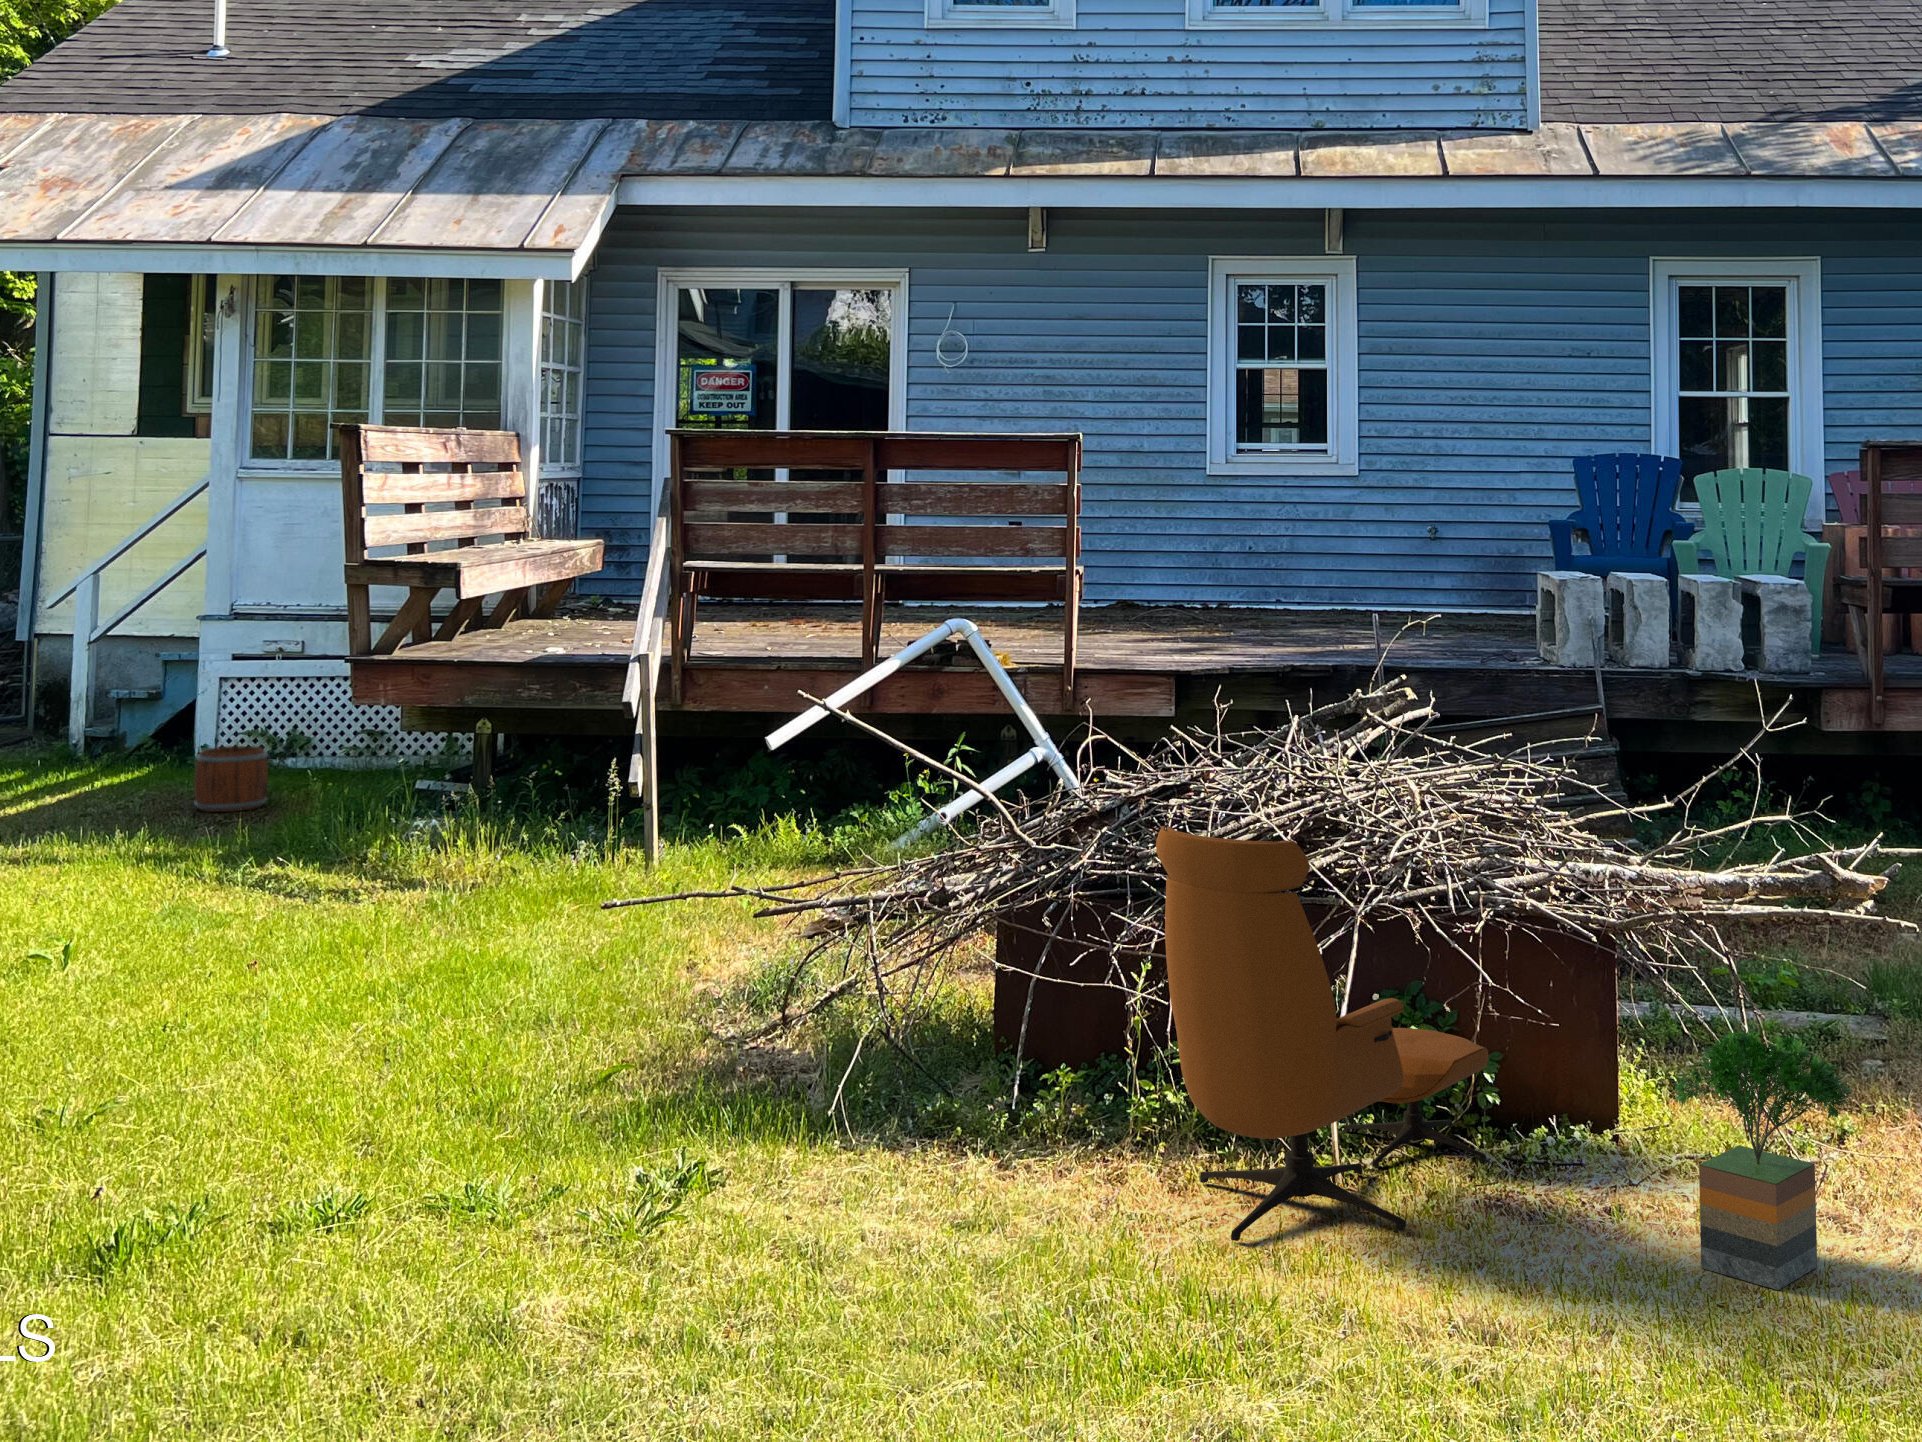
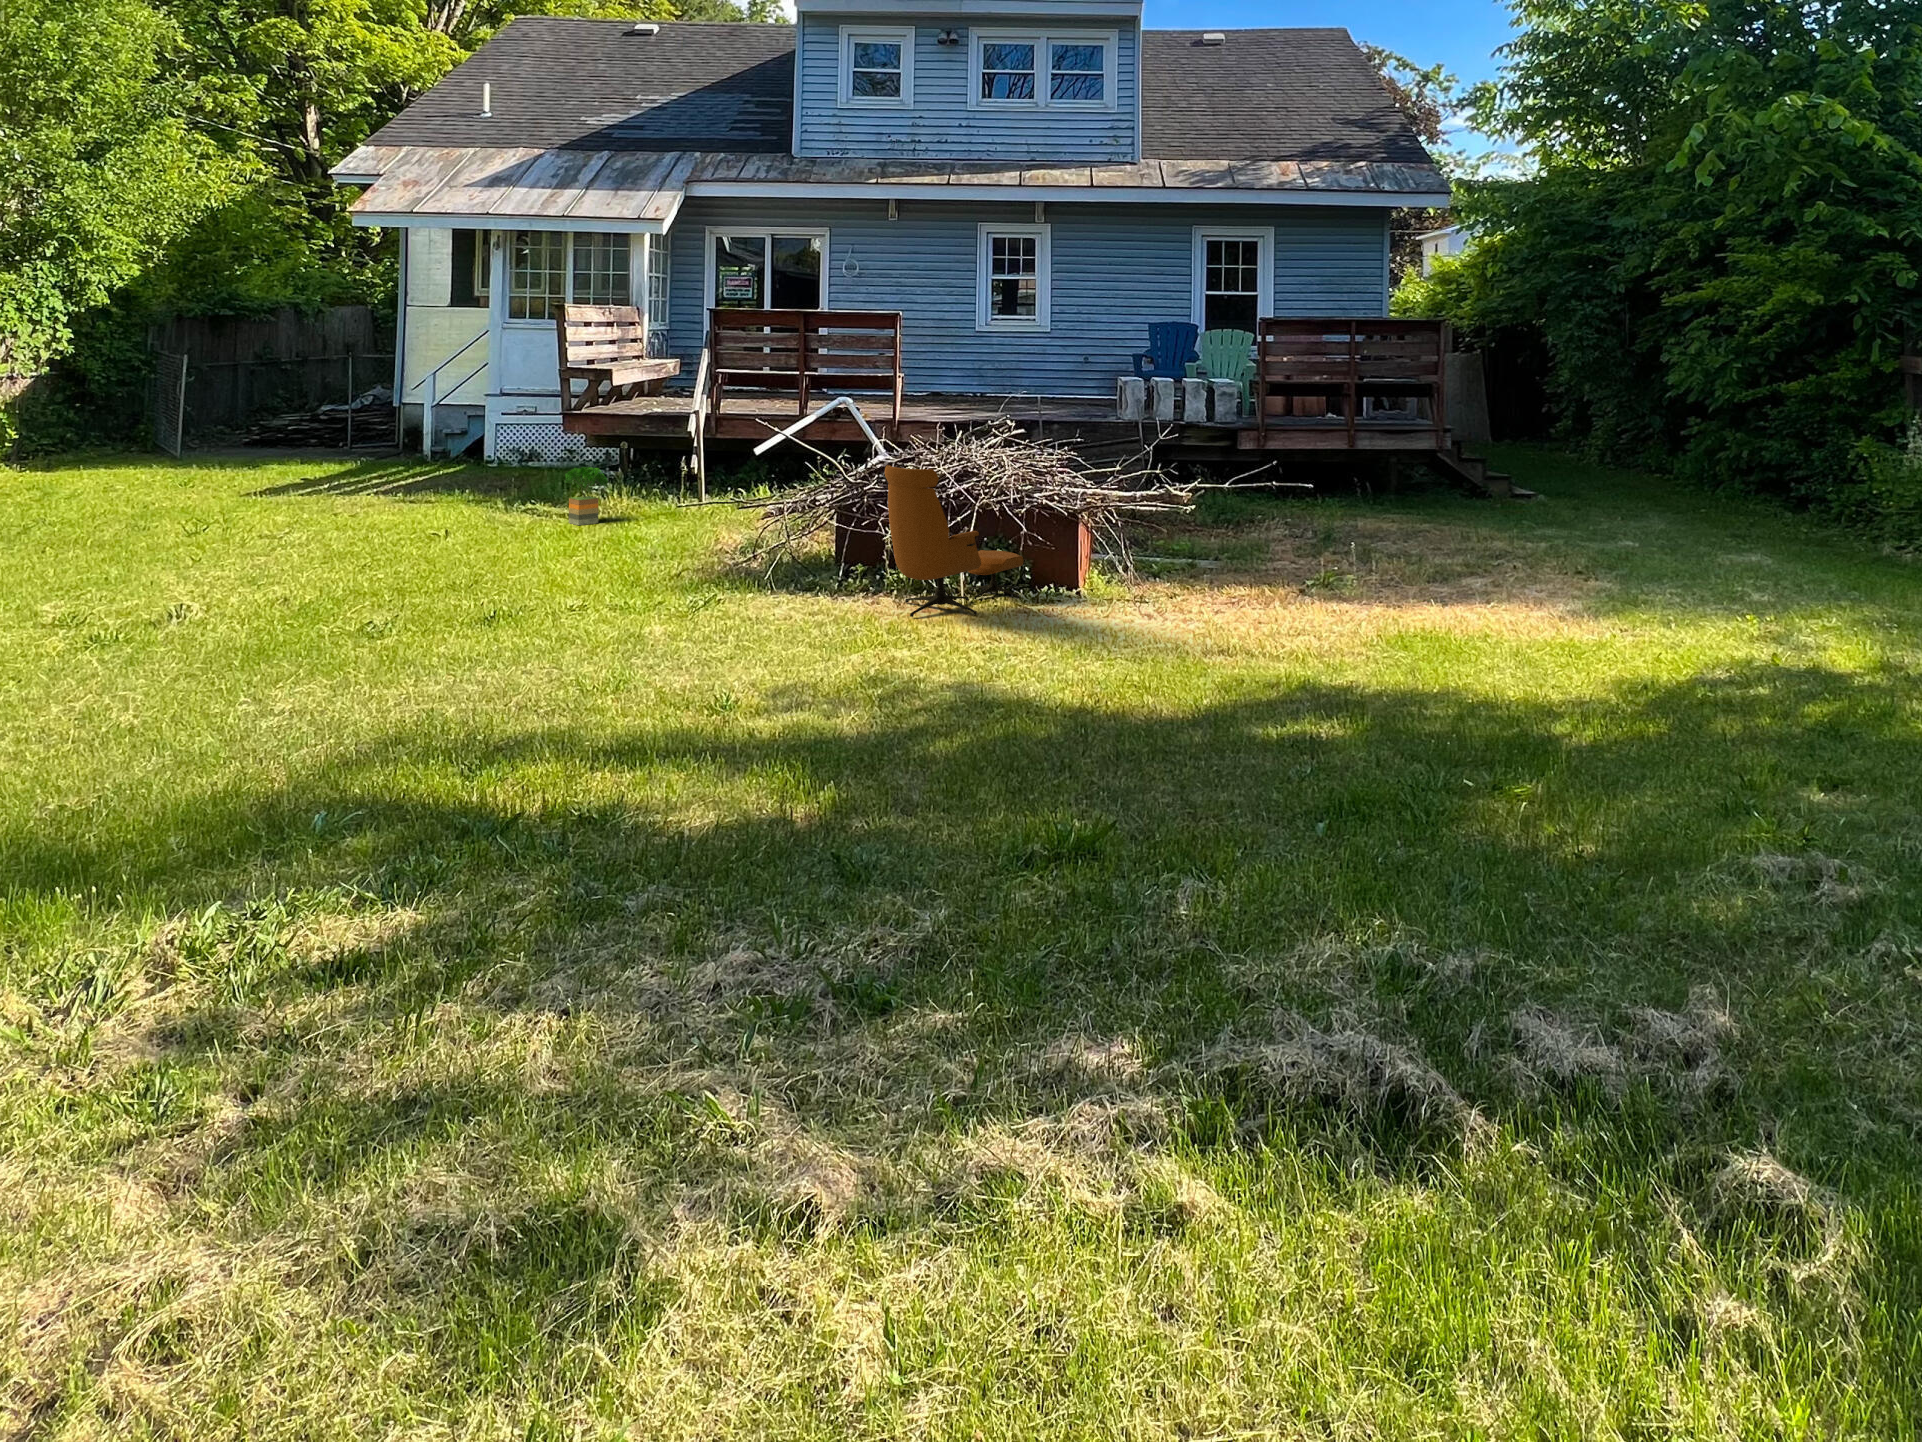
bucket: present [194,746,268,812] -> none [489,454,523,484]
potted tree: present [1674,1029,1855,1290] -> present [566,467,608,525]

